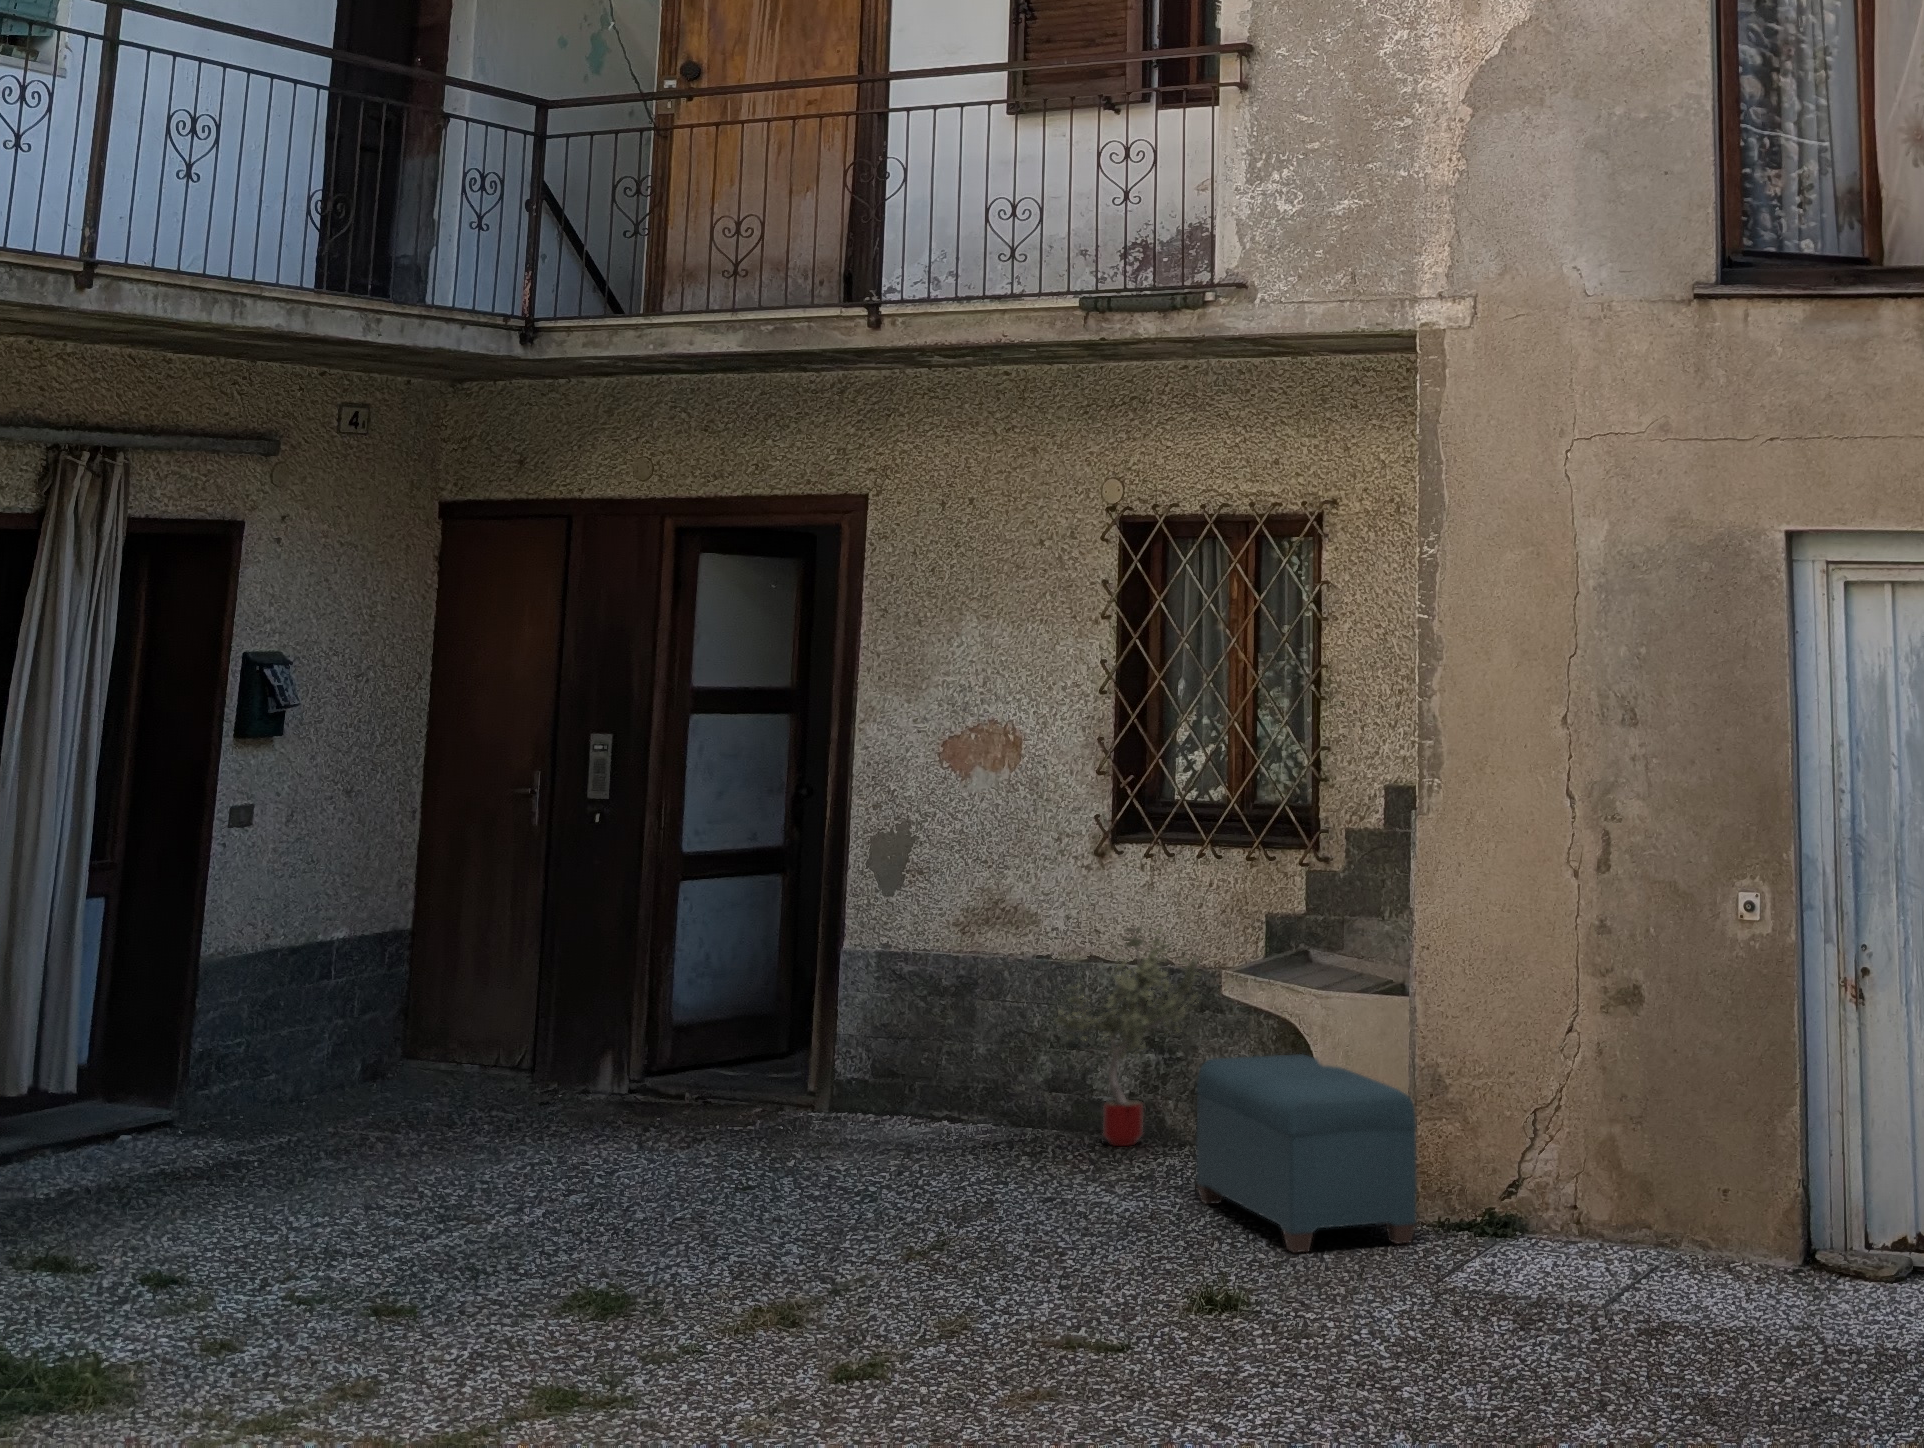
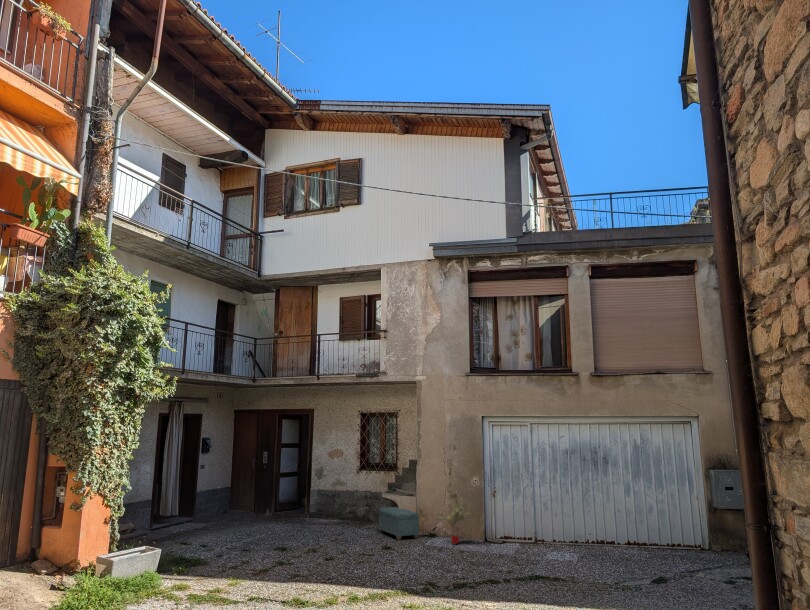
potted tree: present [1056,926,1199,1146] -> present [438,500,471,544]

